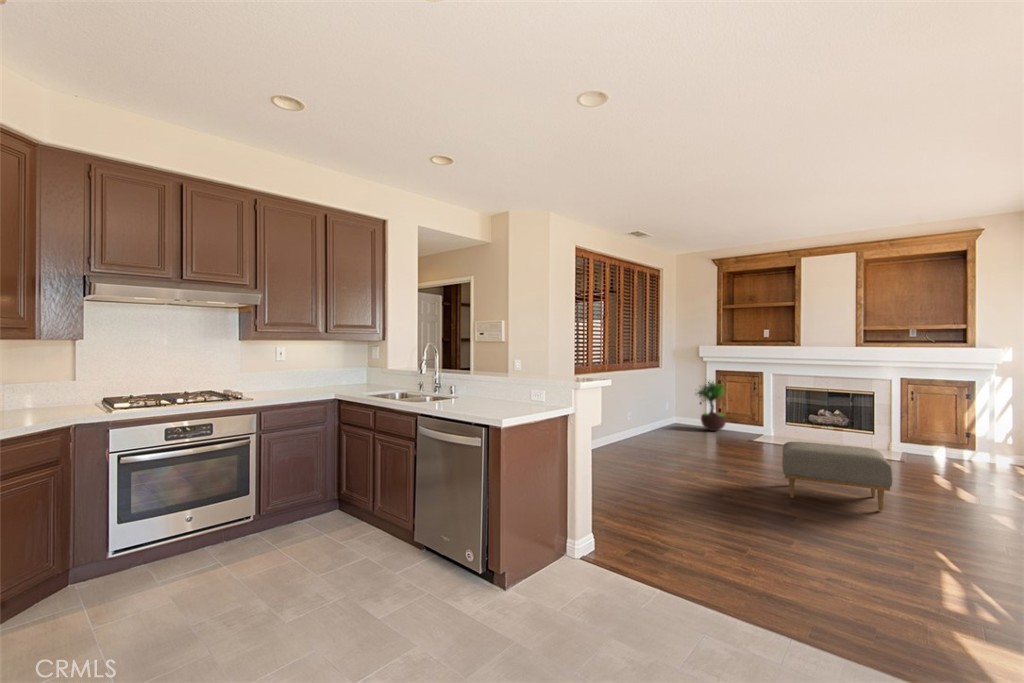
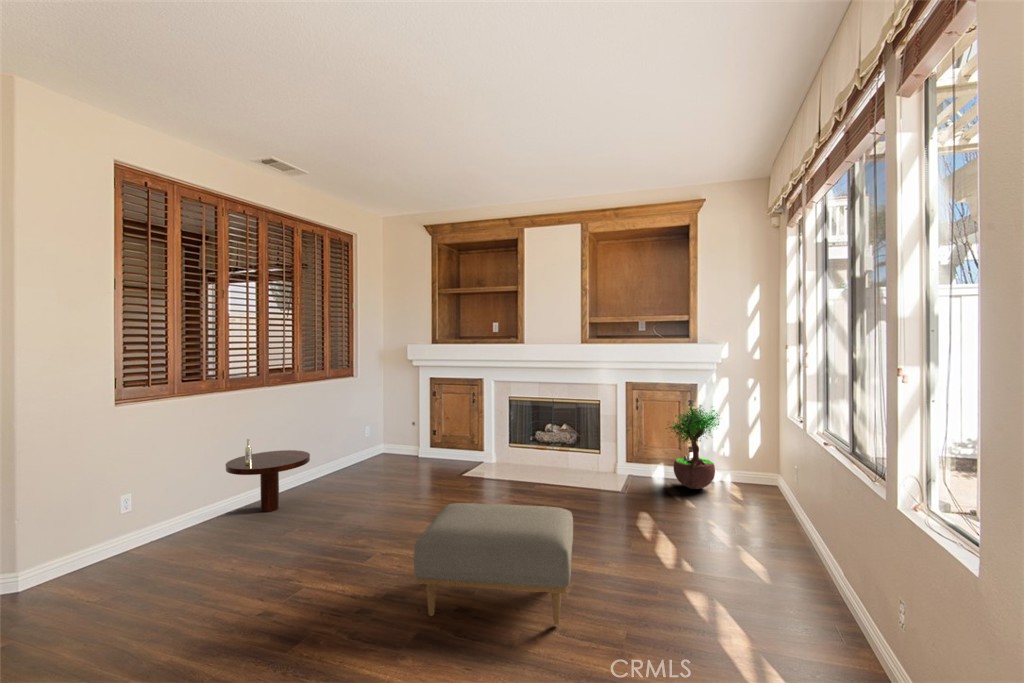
potted tree: present [698,382,726,431] -> present [666,403,720,489]
coffee table: none [611,401,659,447] -> present [226,439,310,512]

